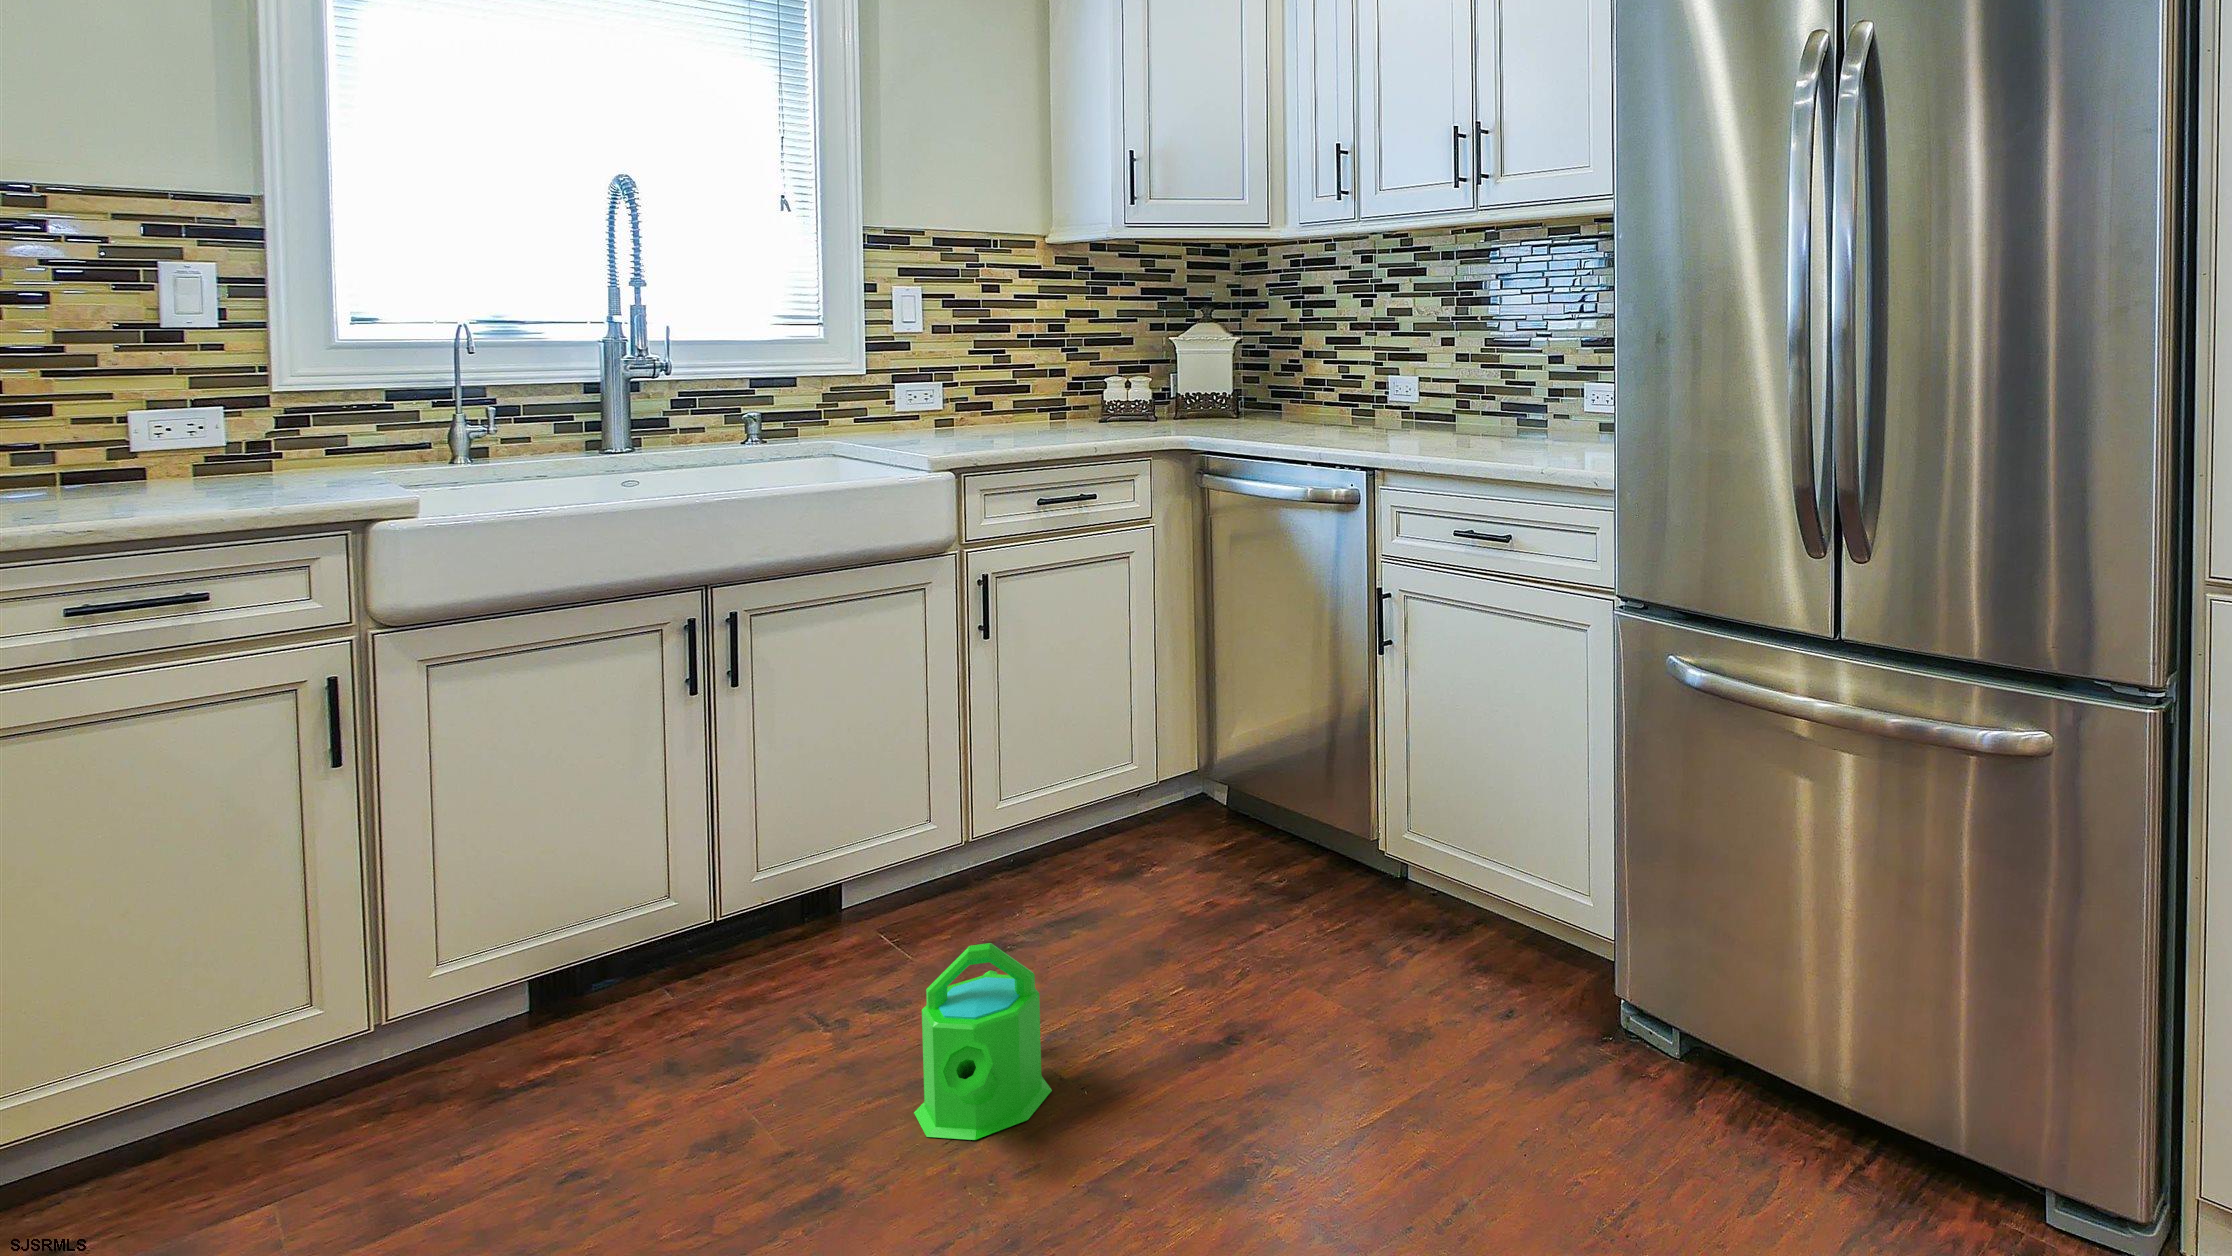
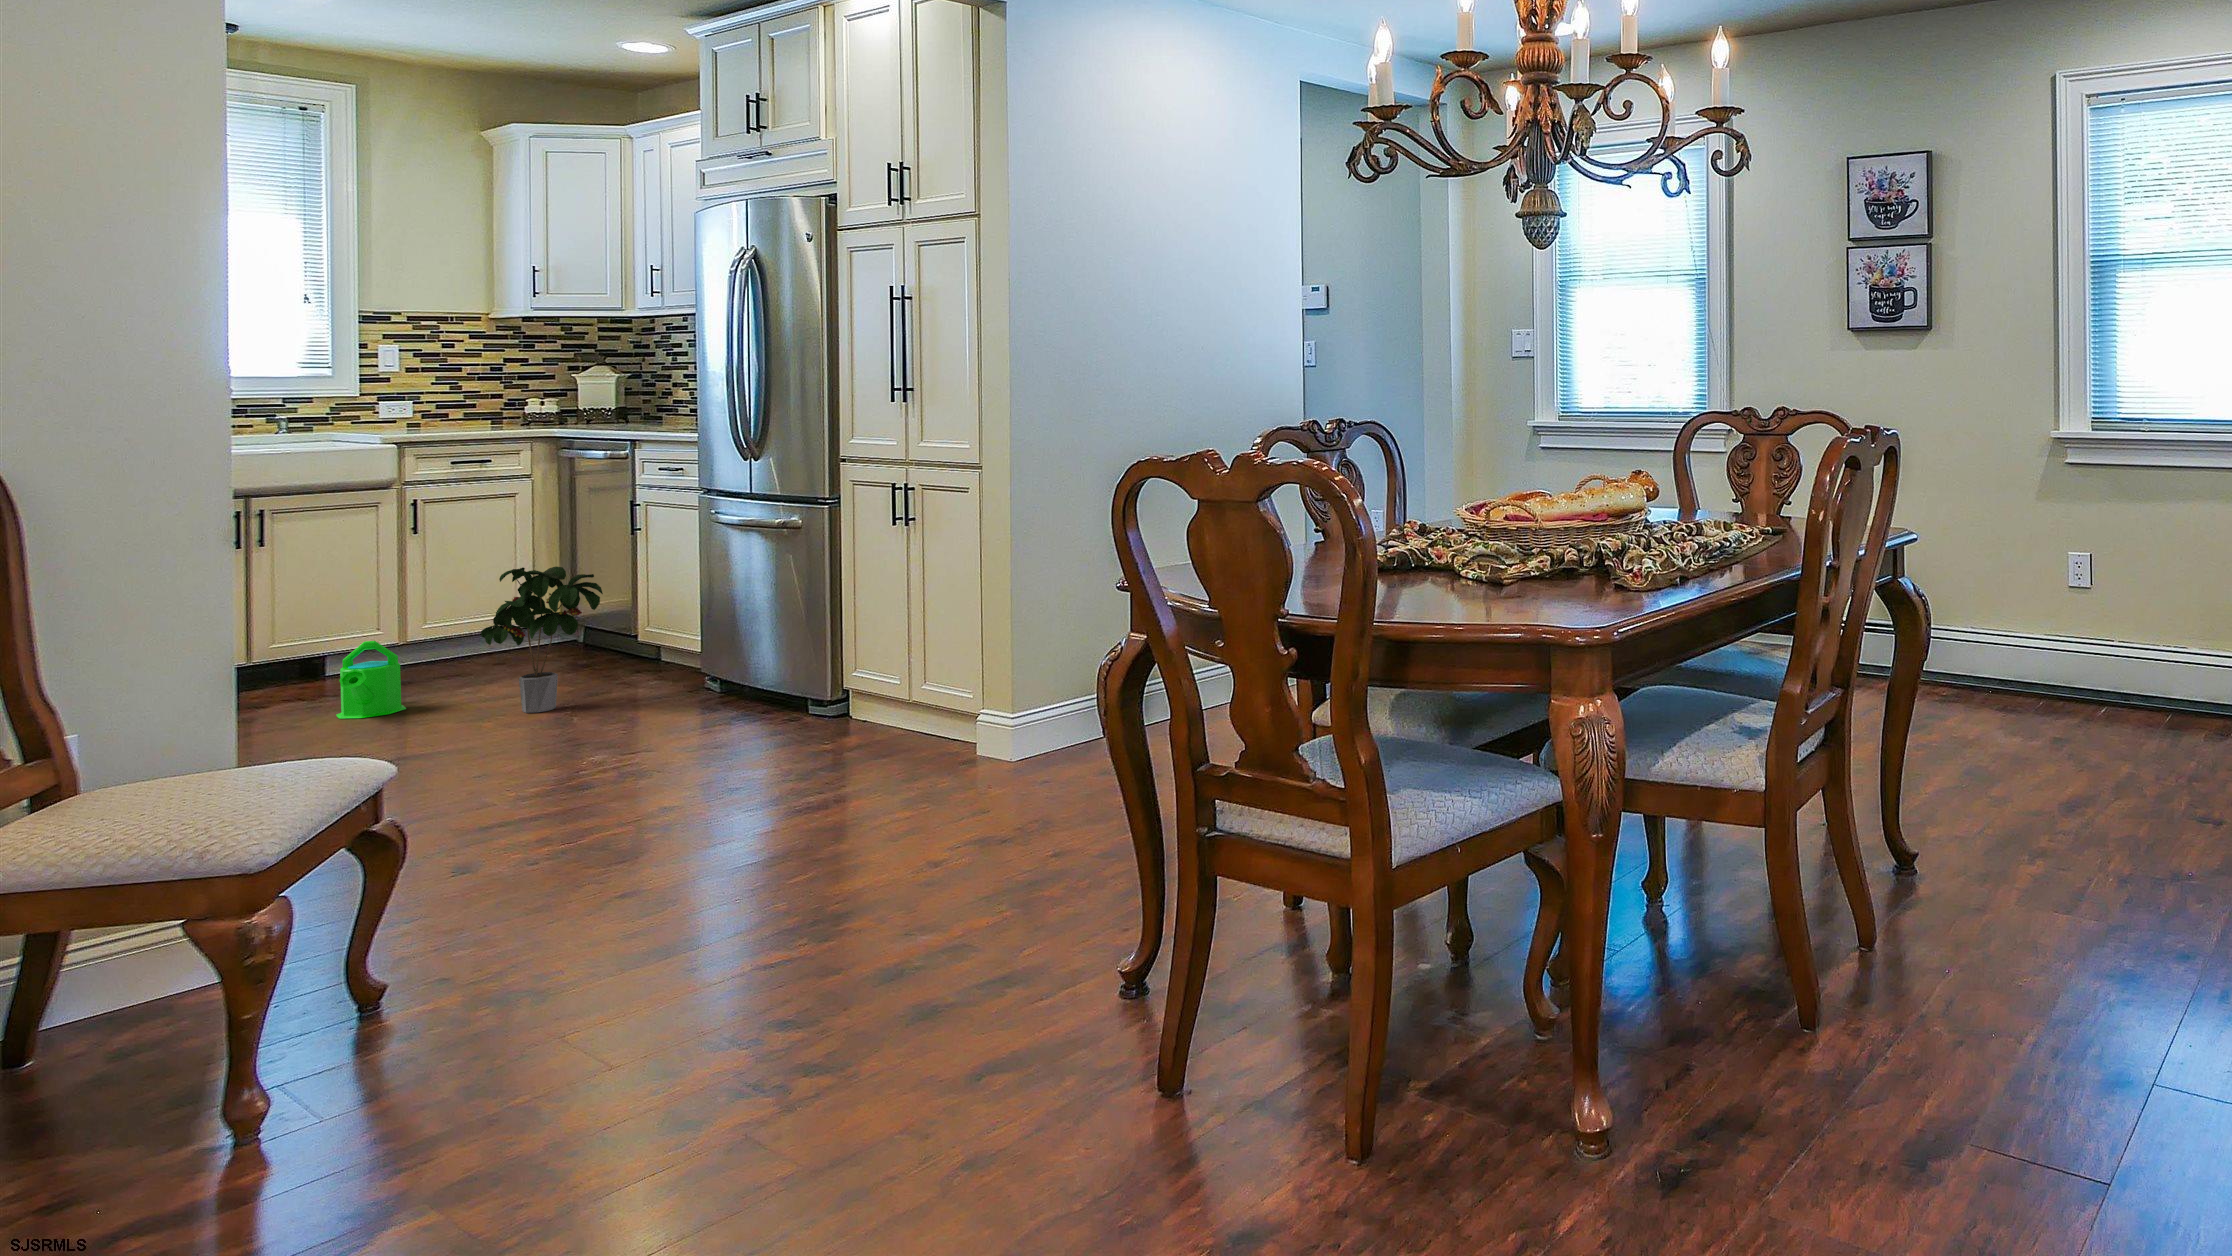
potted plant: none [1206,784,1490,1141] -> present [481,567,603,713]

